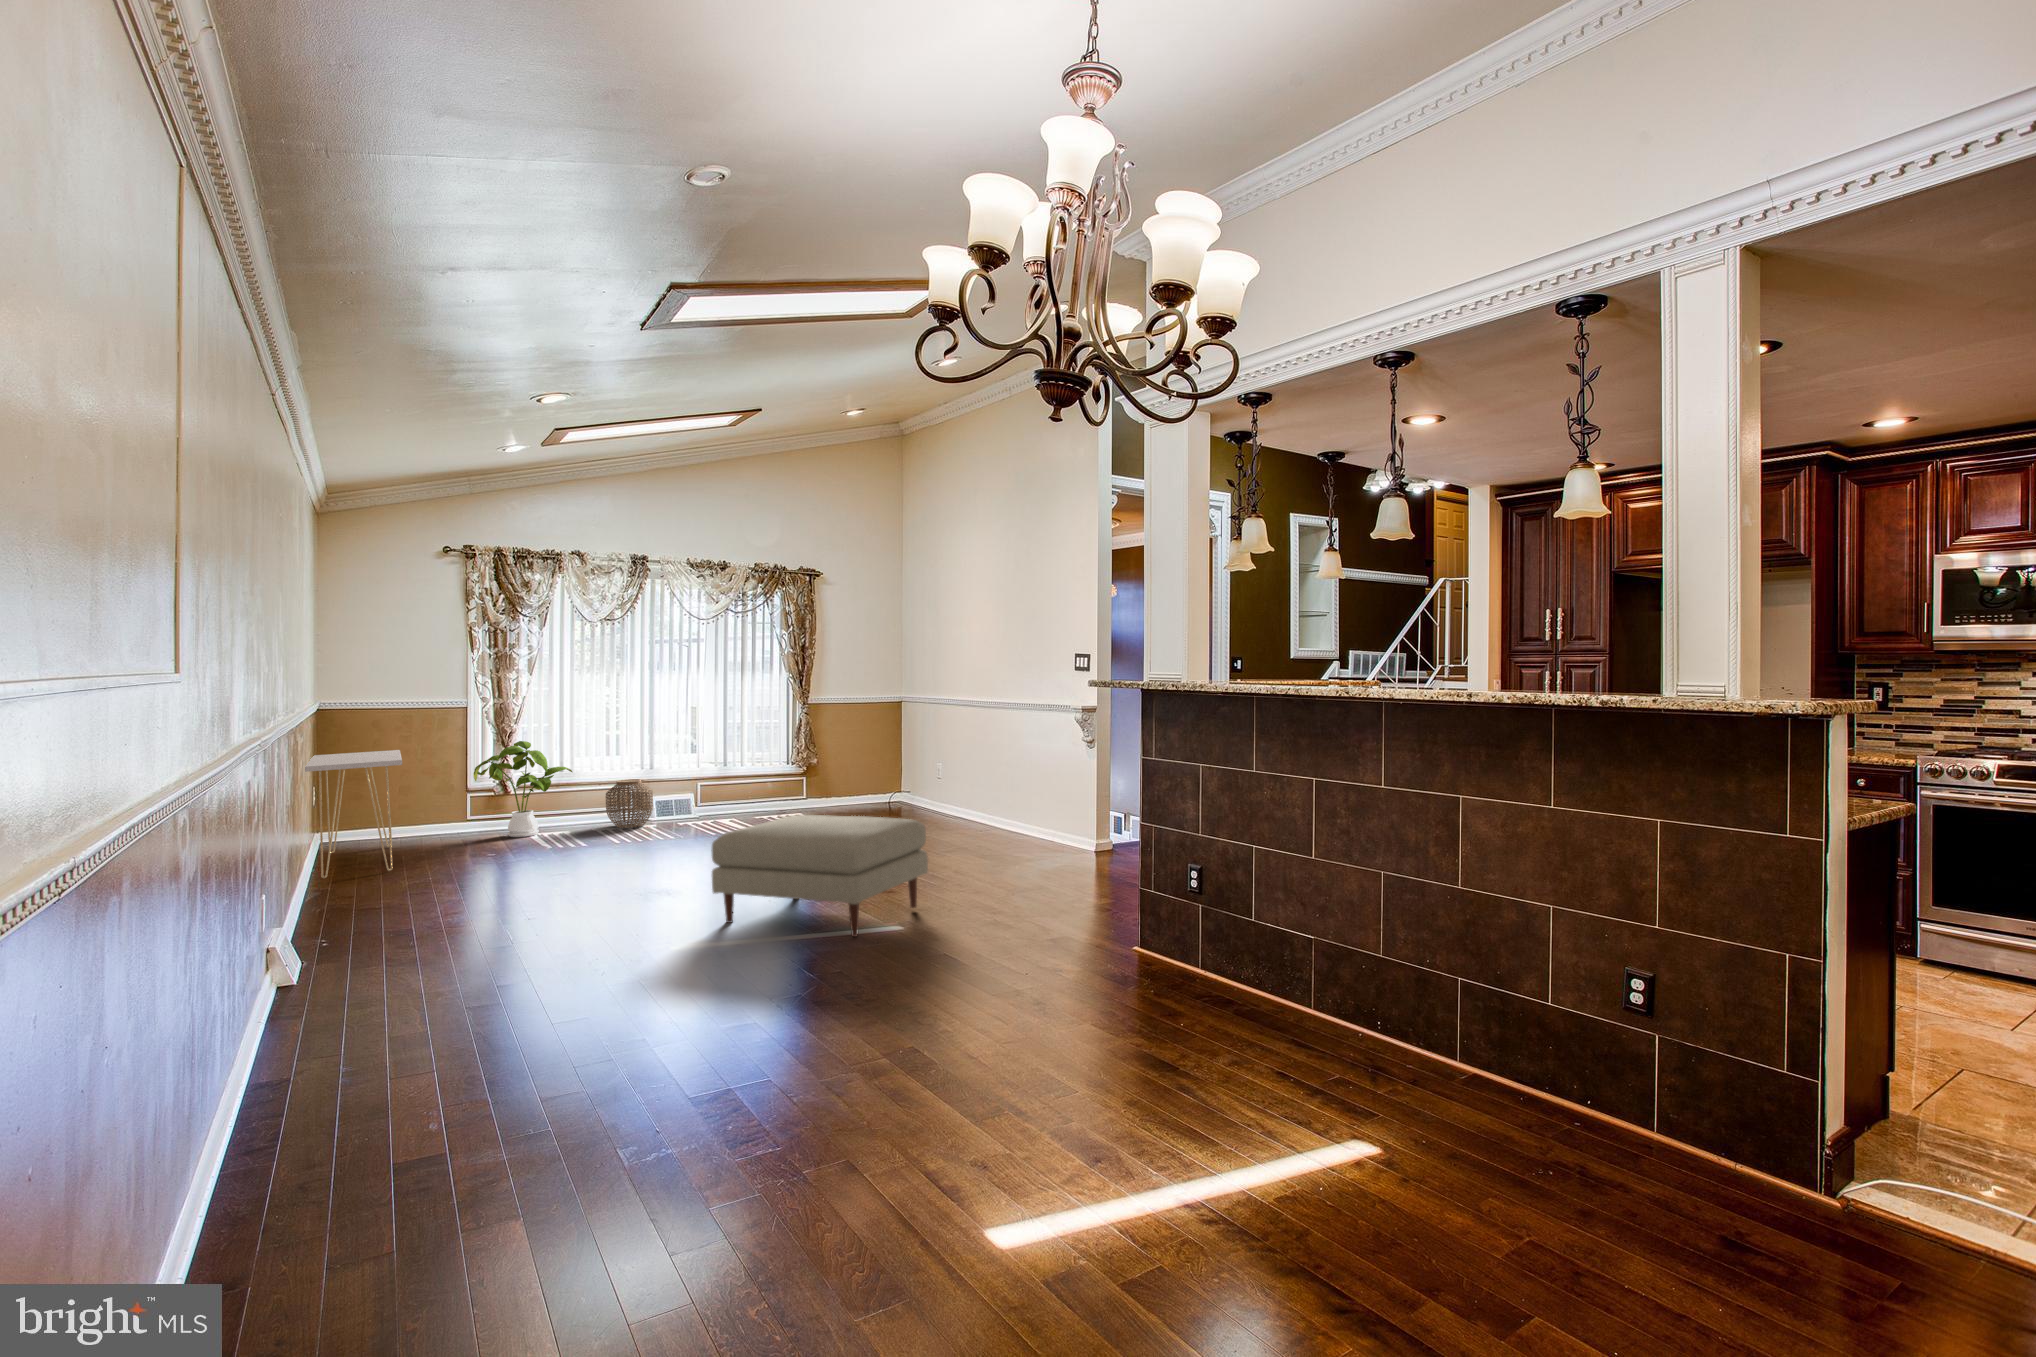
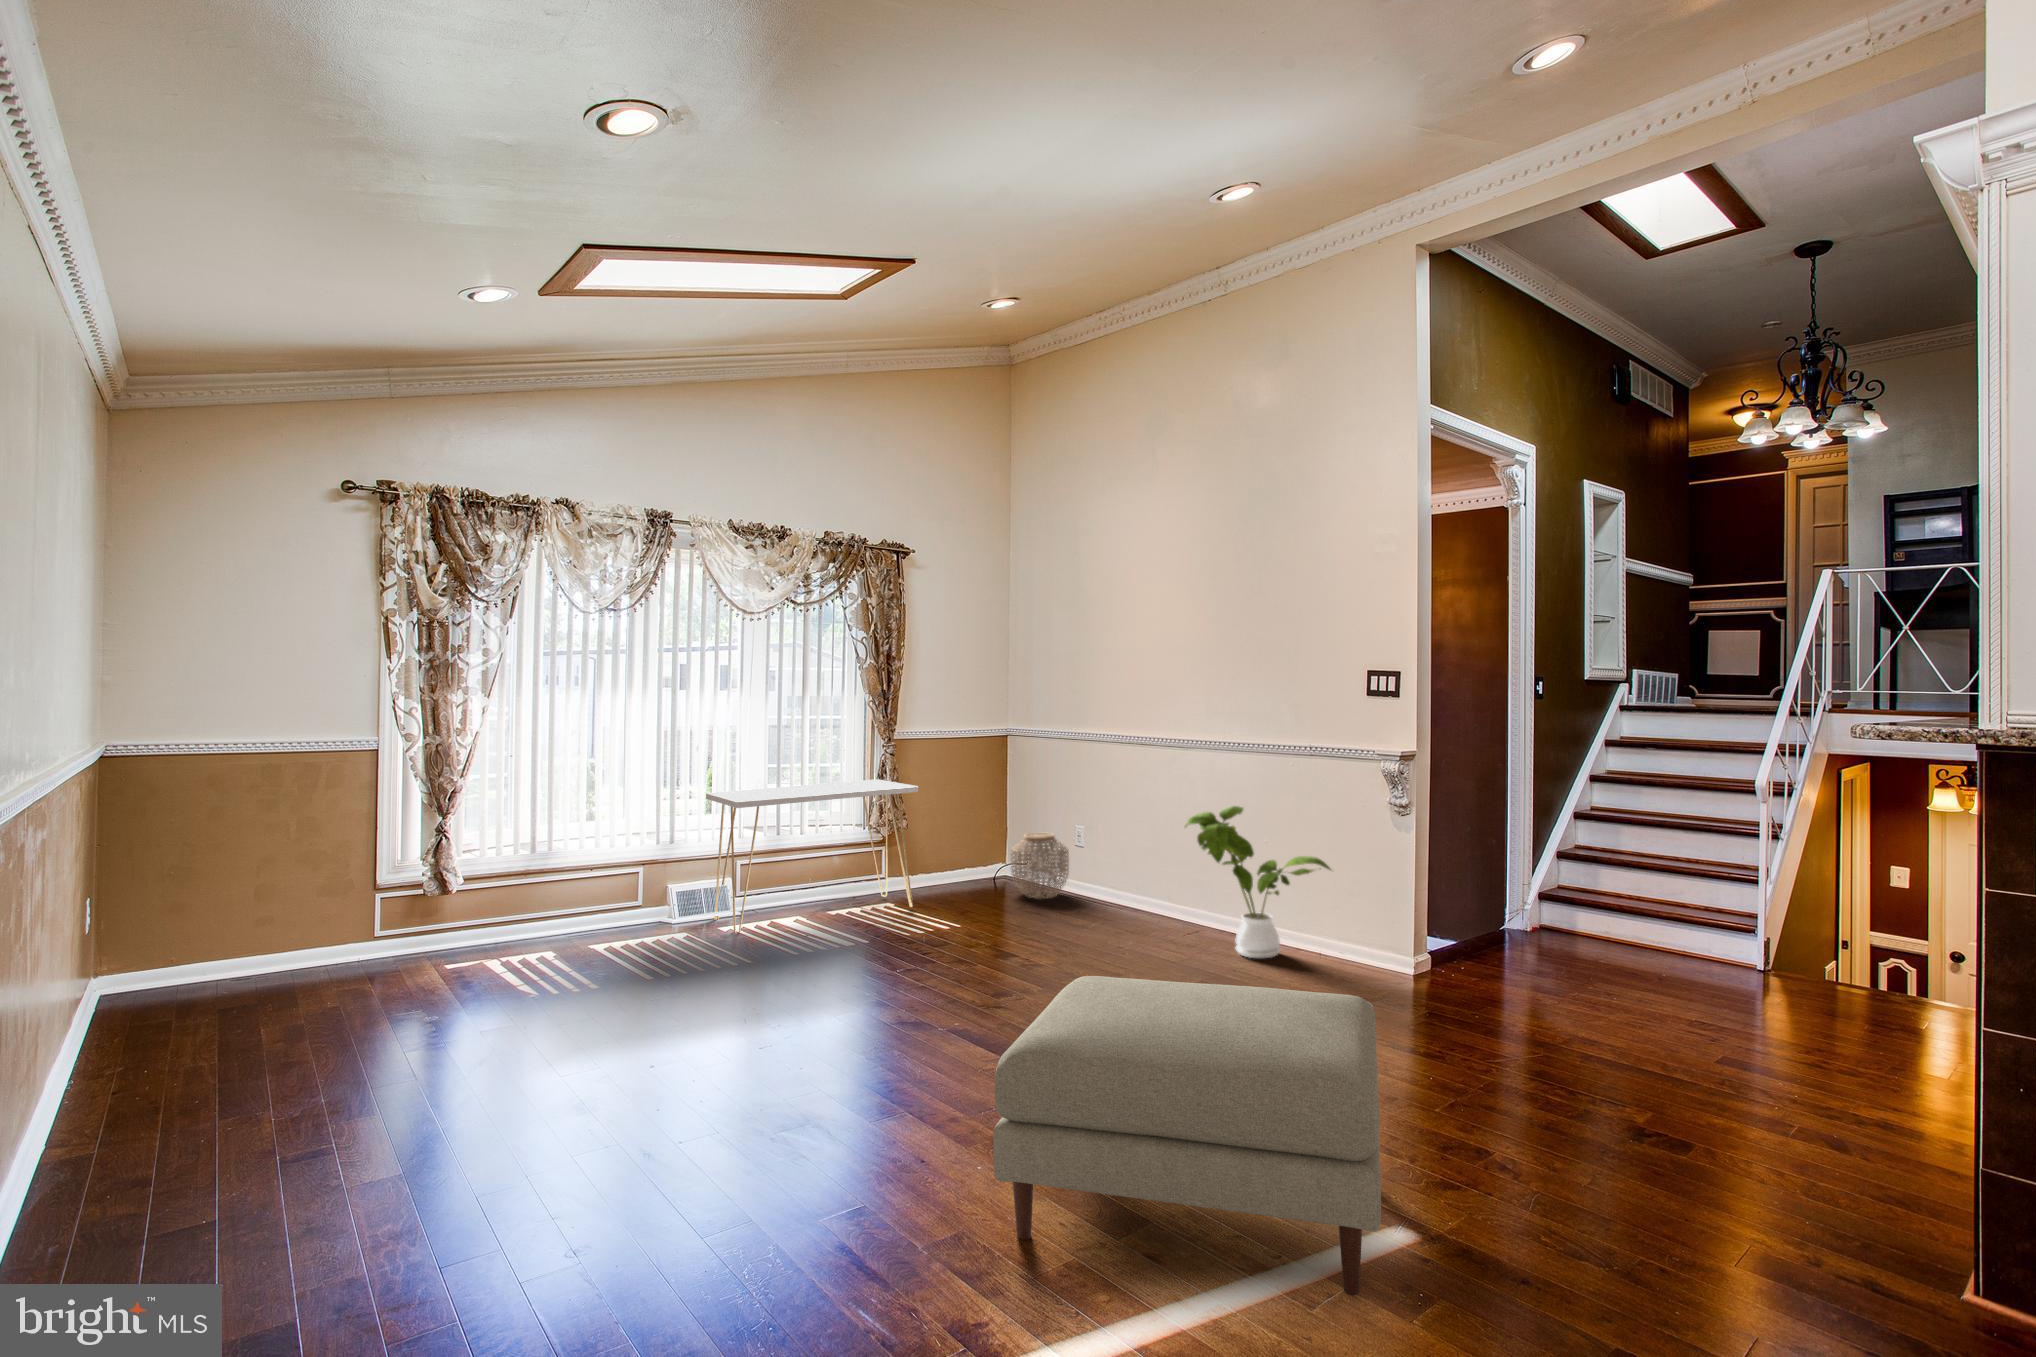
house plant: present [473,741,572,837] -> present [1186,806,1331,958]
console table: present [305,750,402,878] -> present [706,779,918,933]
woven basket: present [606,779,653,828] -> present [1010,833,1069,898]

